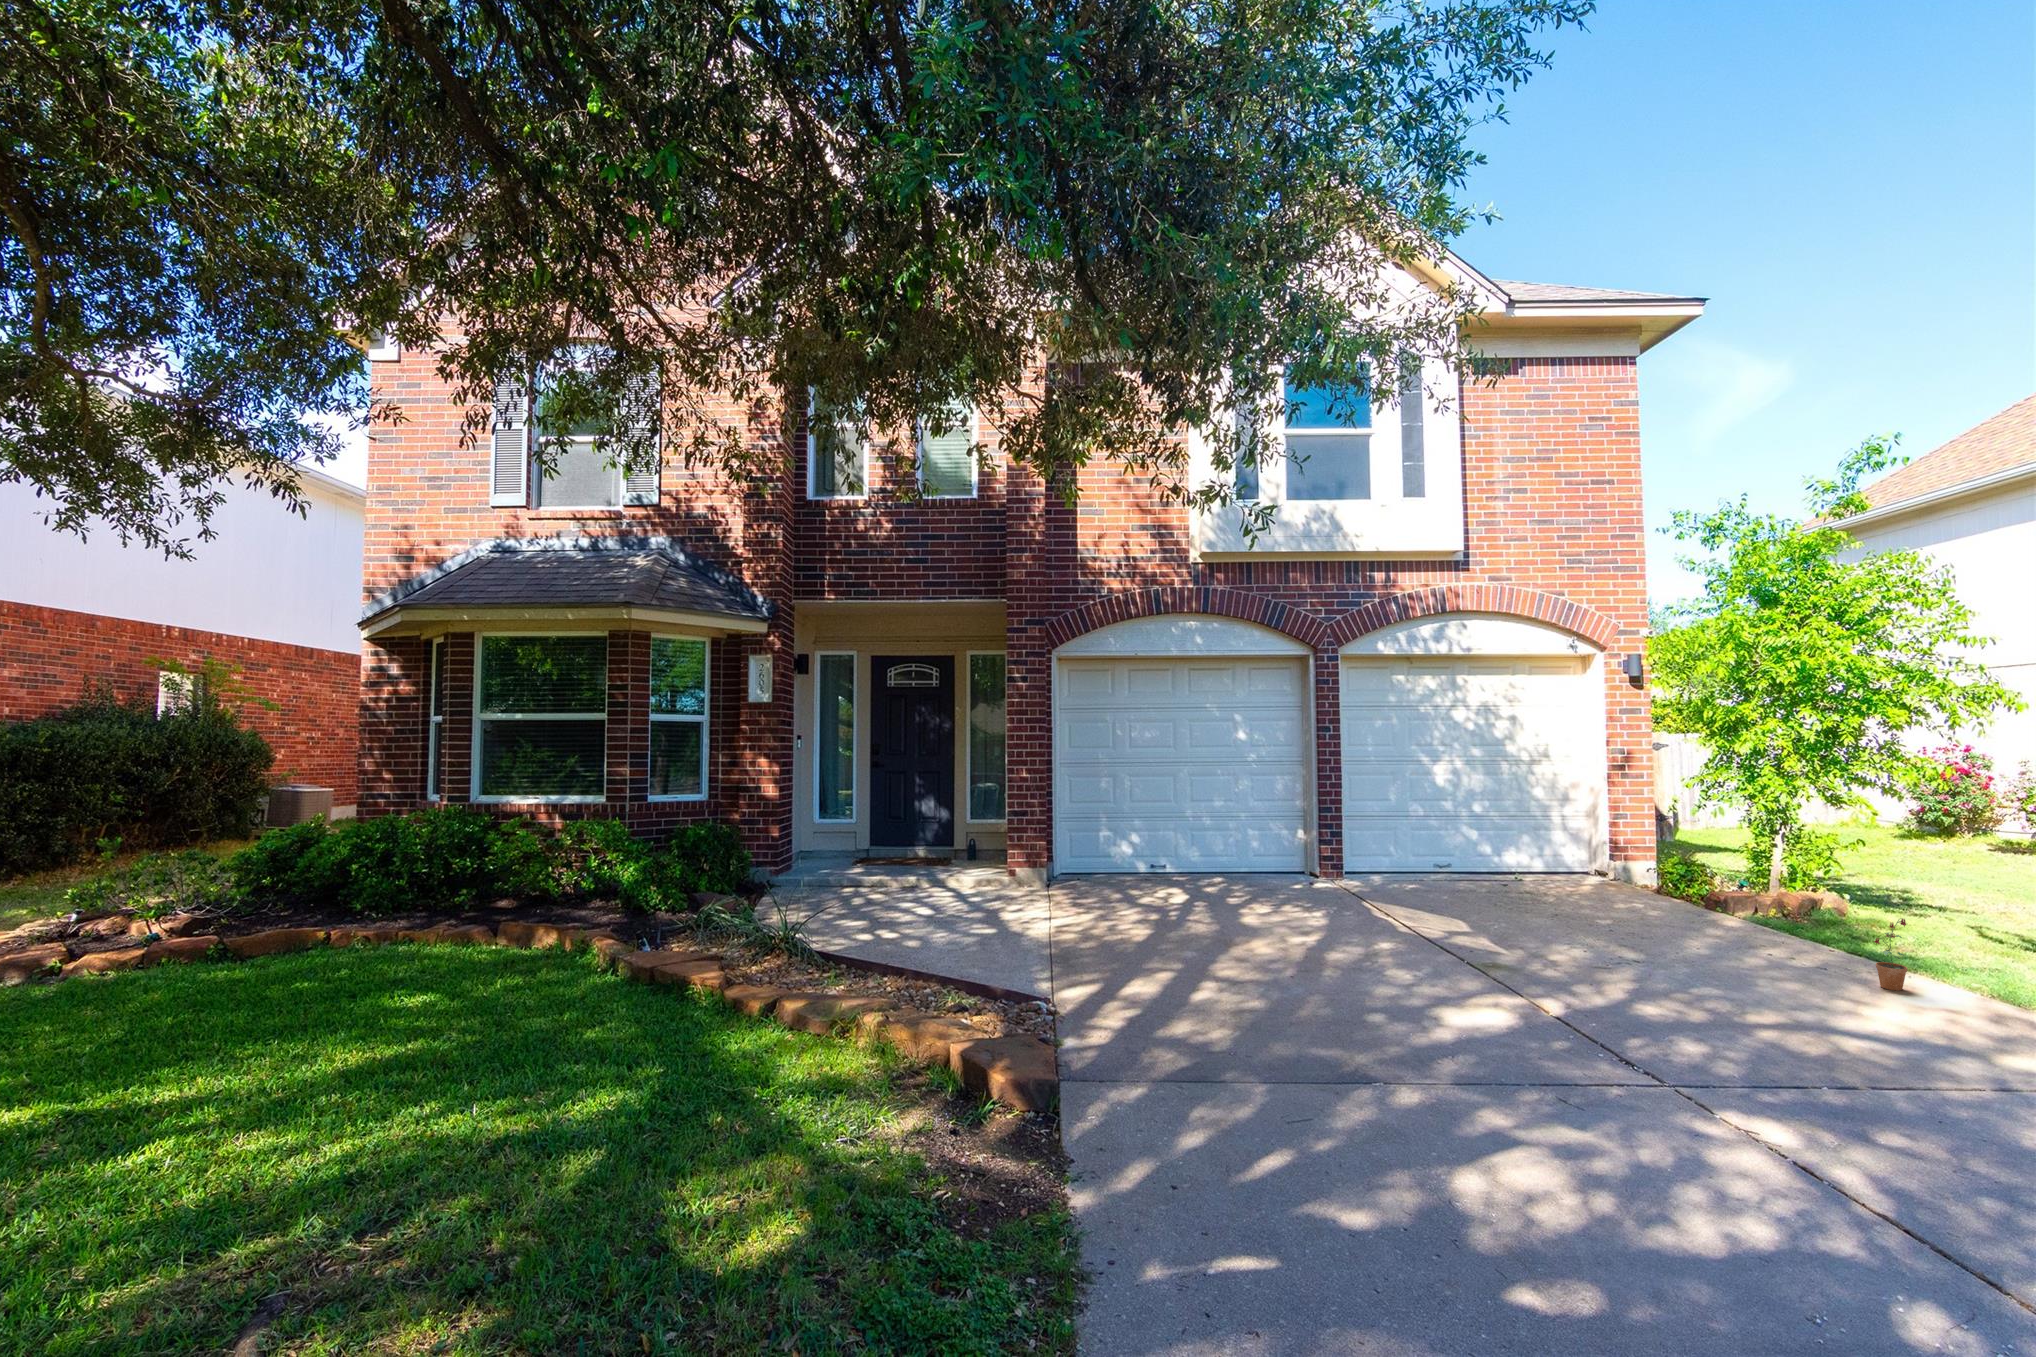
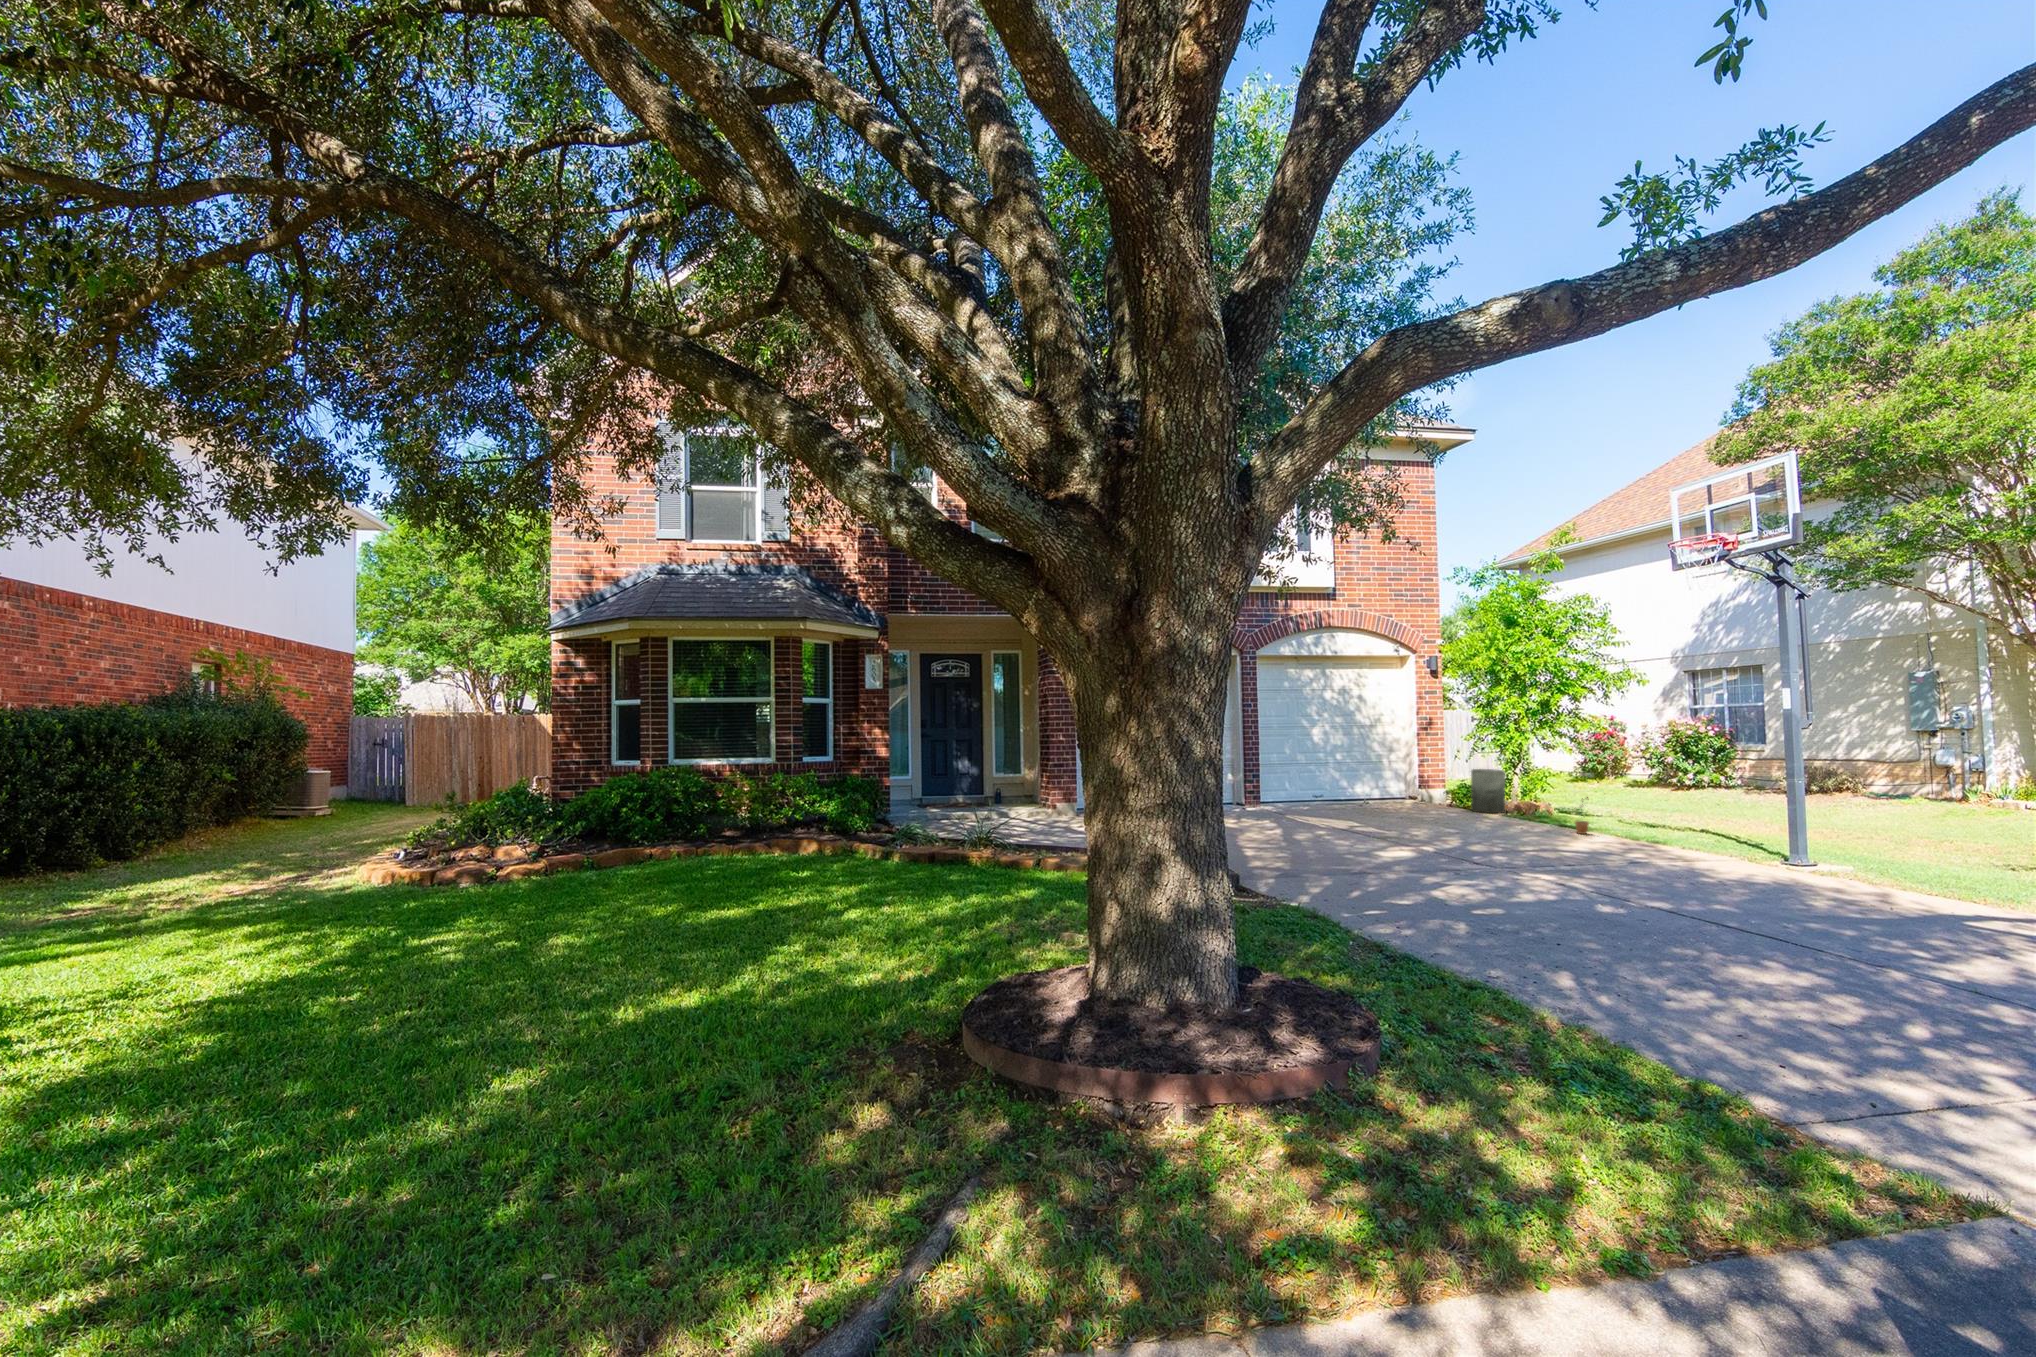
trash can: none [1690,839,1752,917] -> present [1471,769,1505,813]

